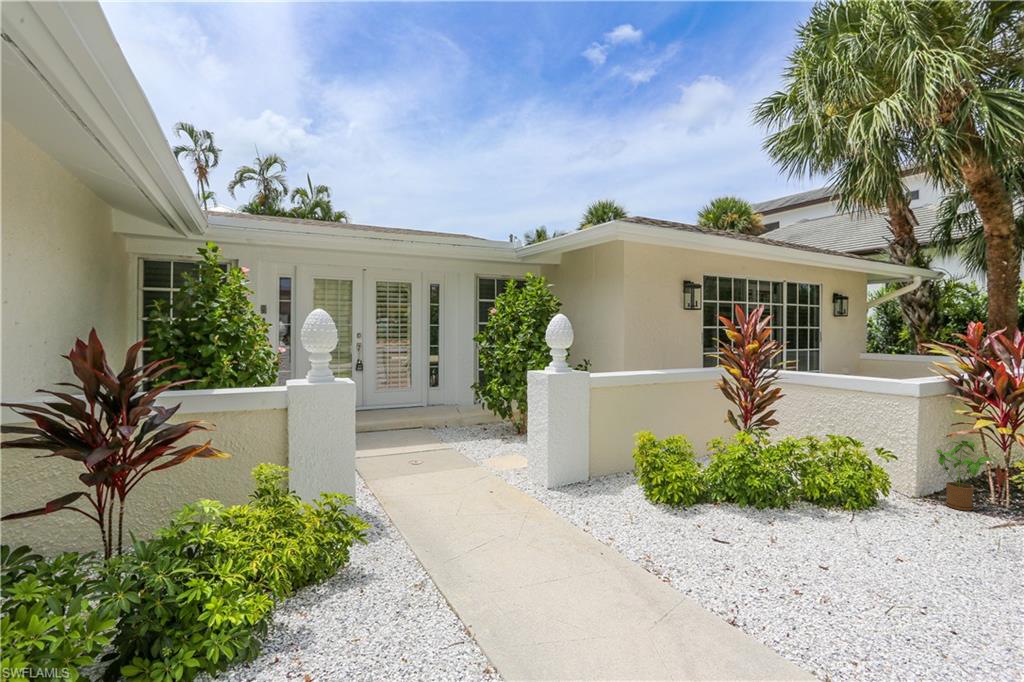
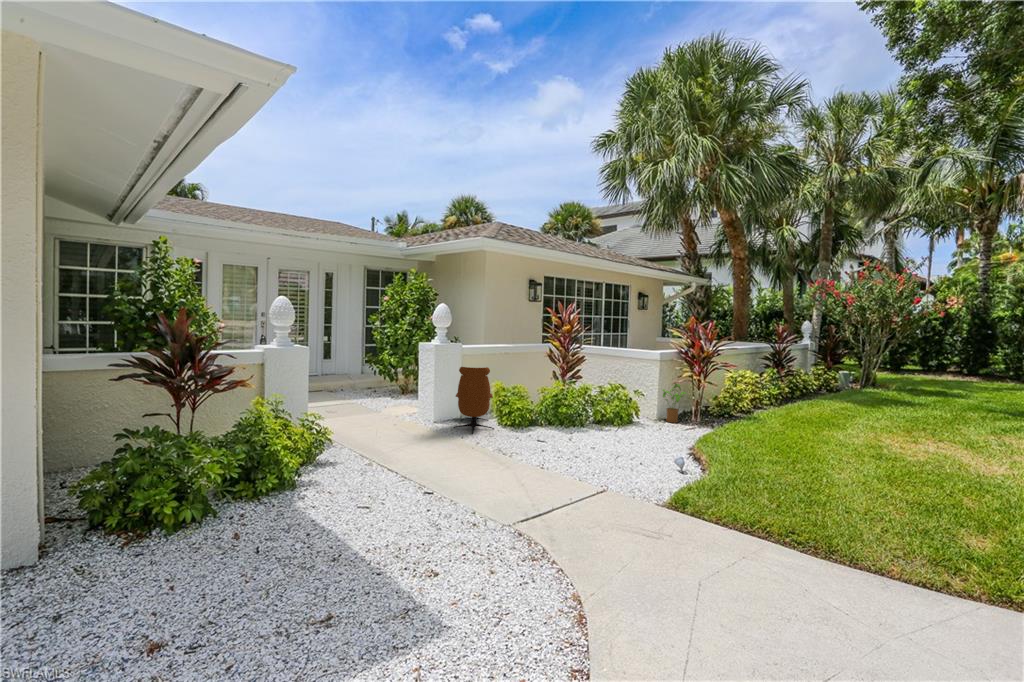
lounge chair: none [574,410,637,517] -> present [453,367,494,434]

